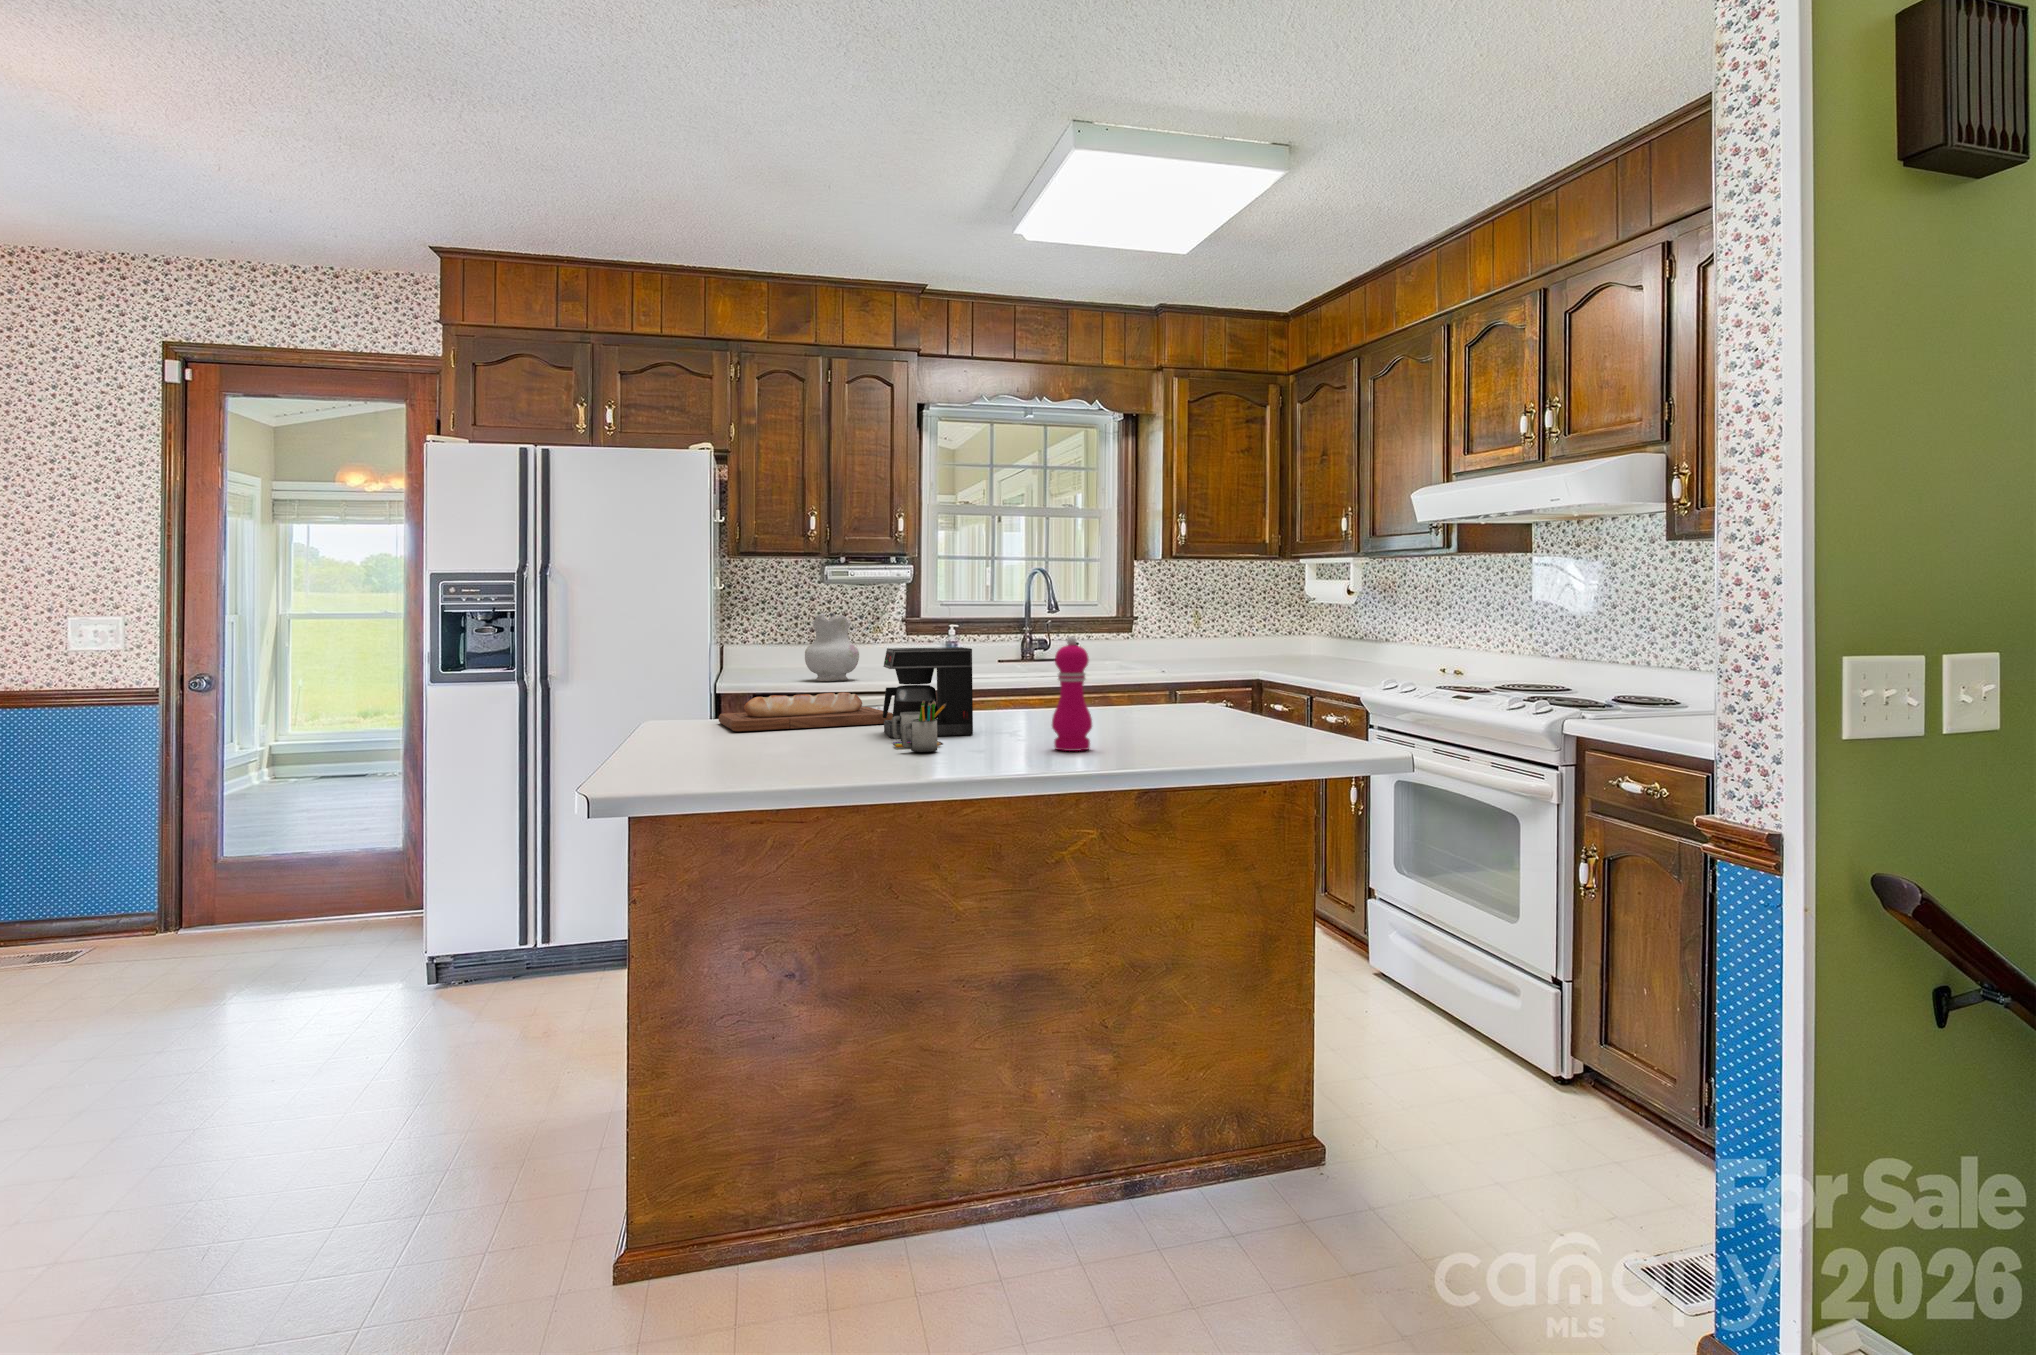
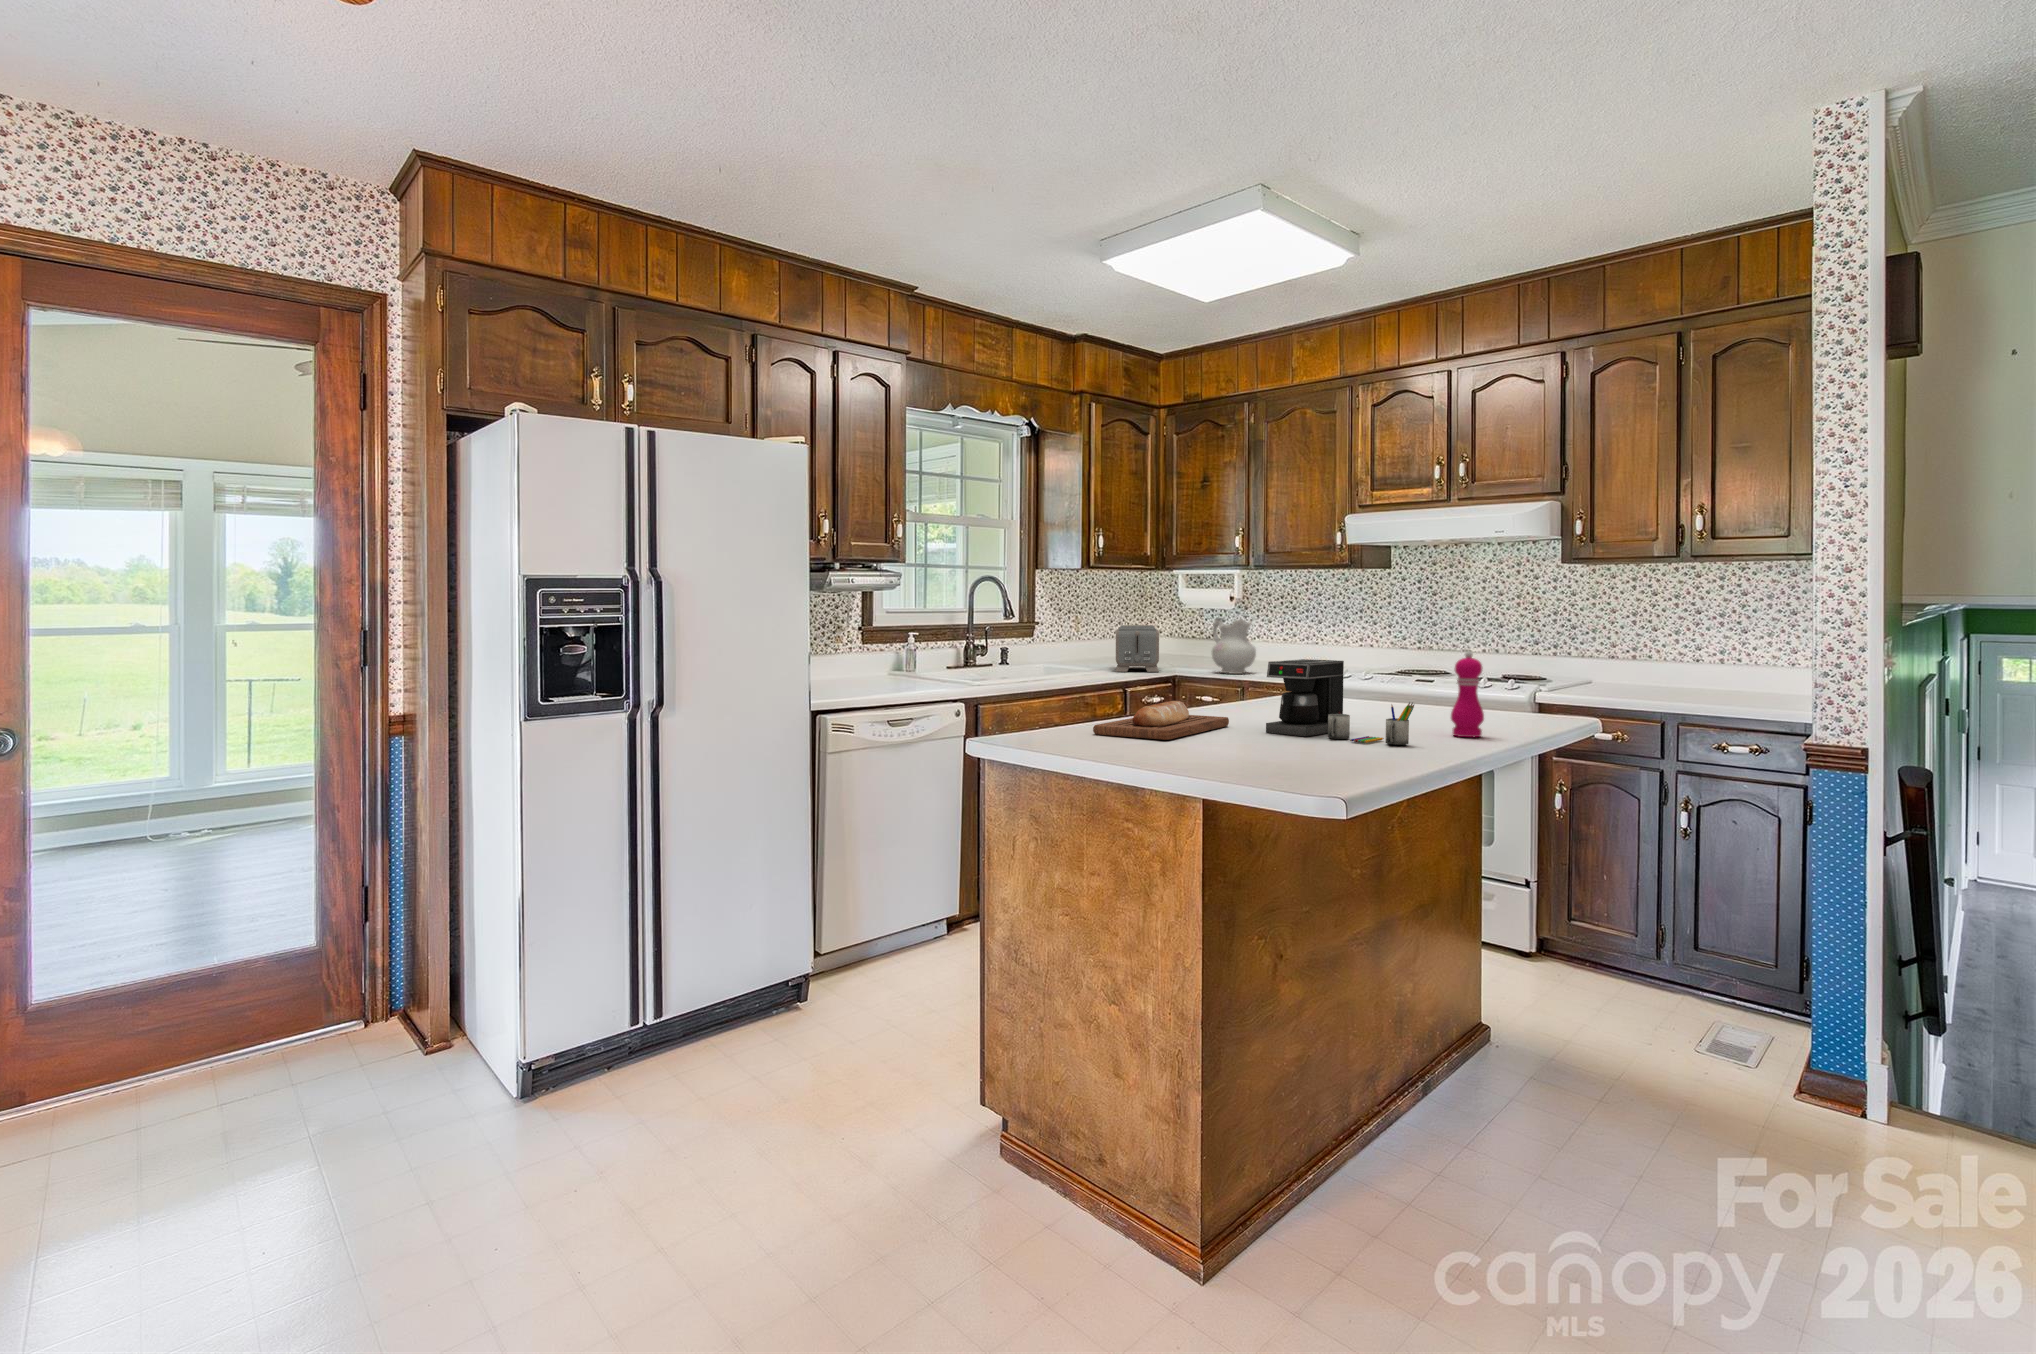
ceramic pitcher: present [805,612,859,681] -> present [1212,618,1256,674]
toaster: none [1165,620,1240,673] -> present [1116,625,1159,672]

